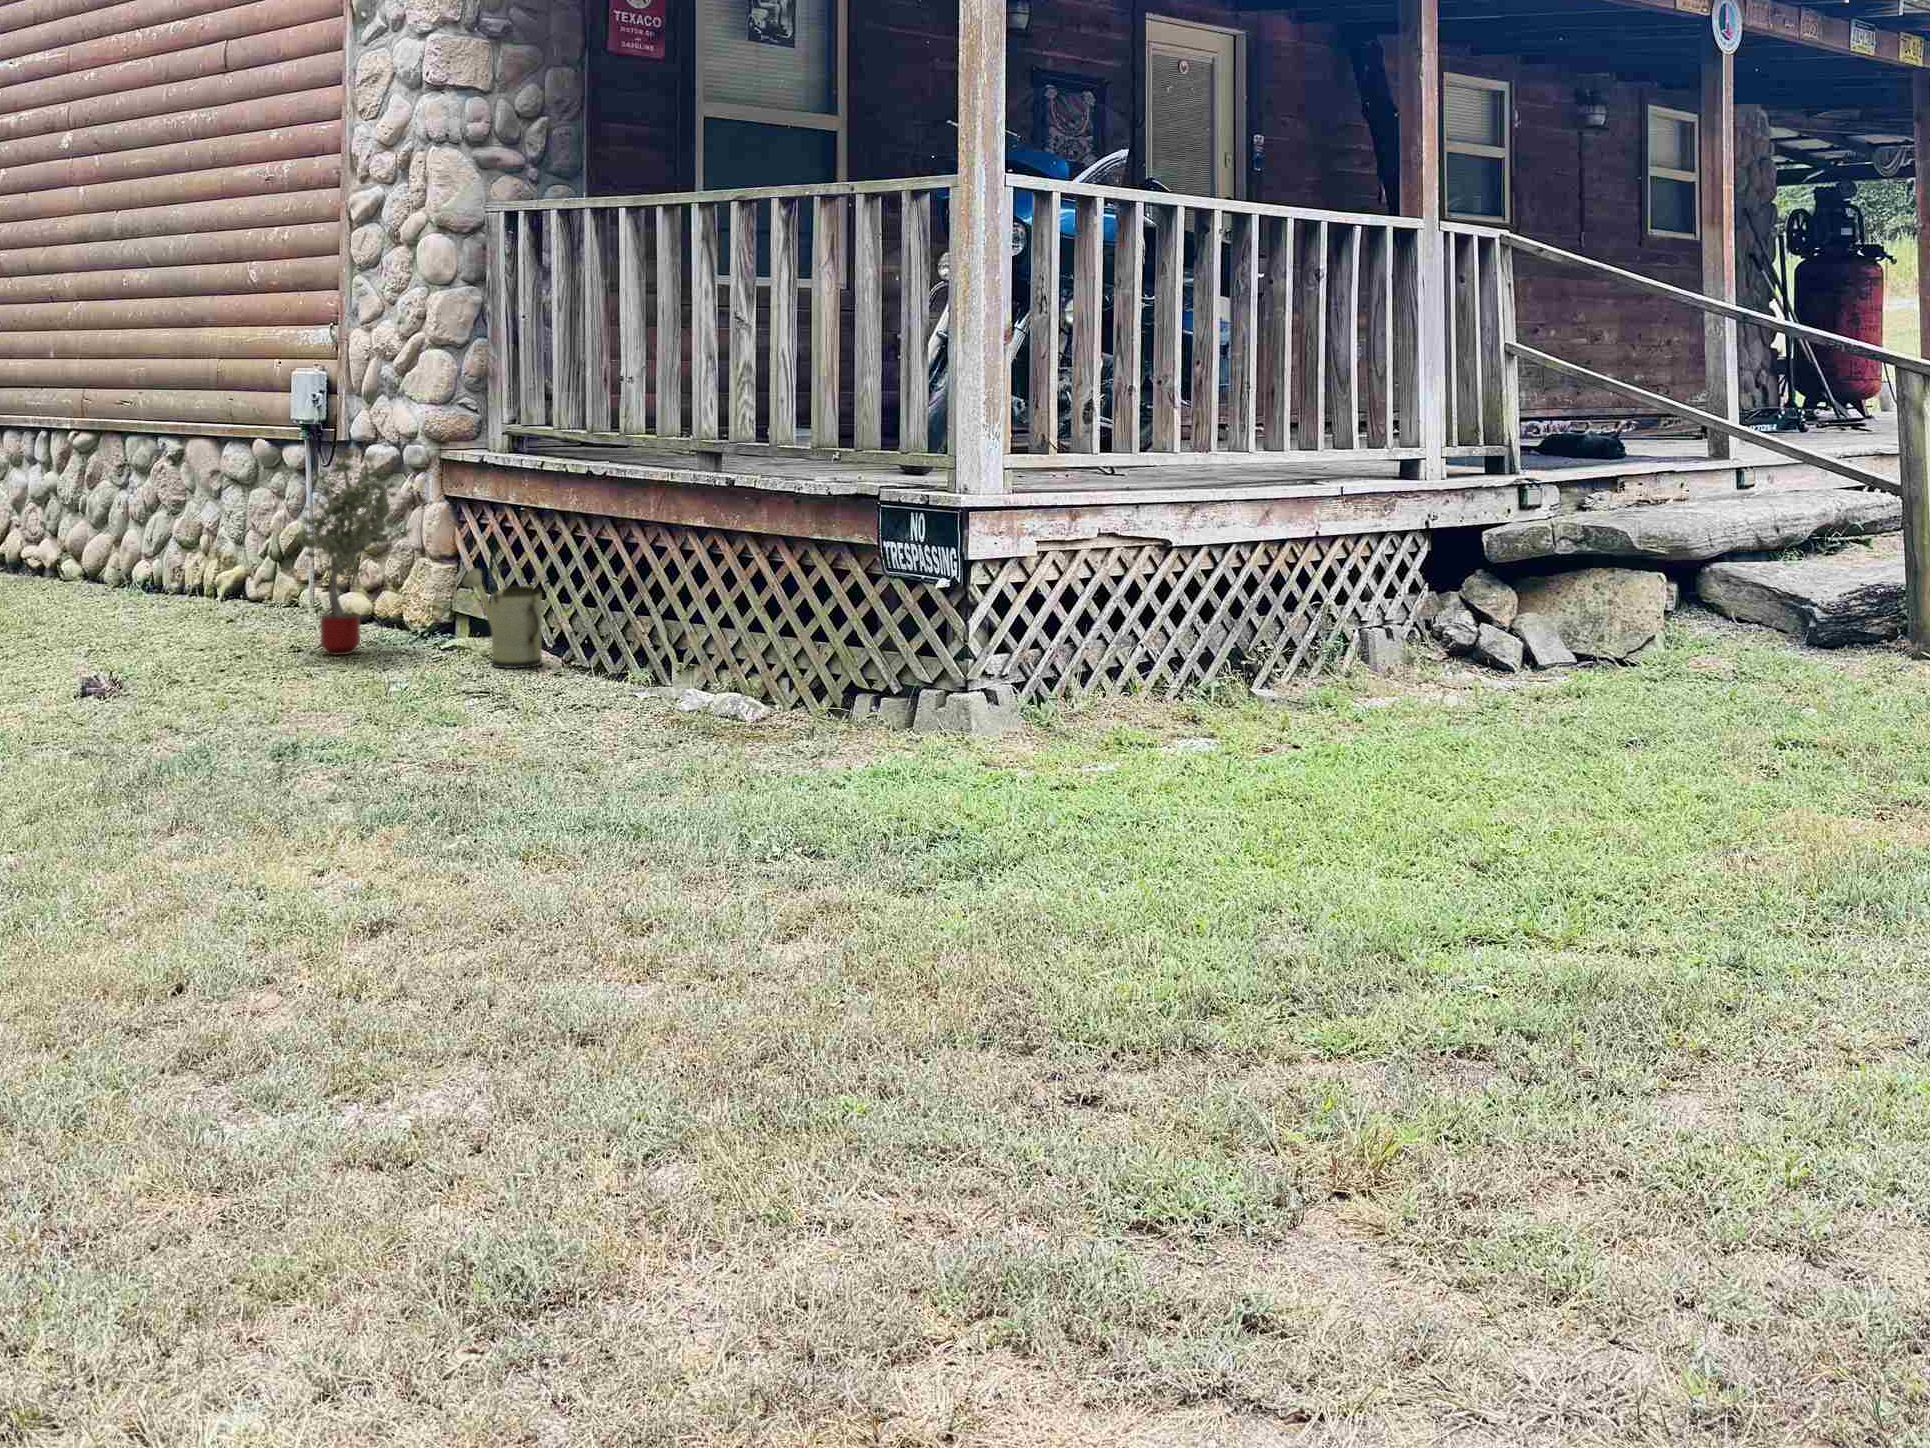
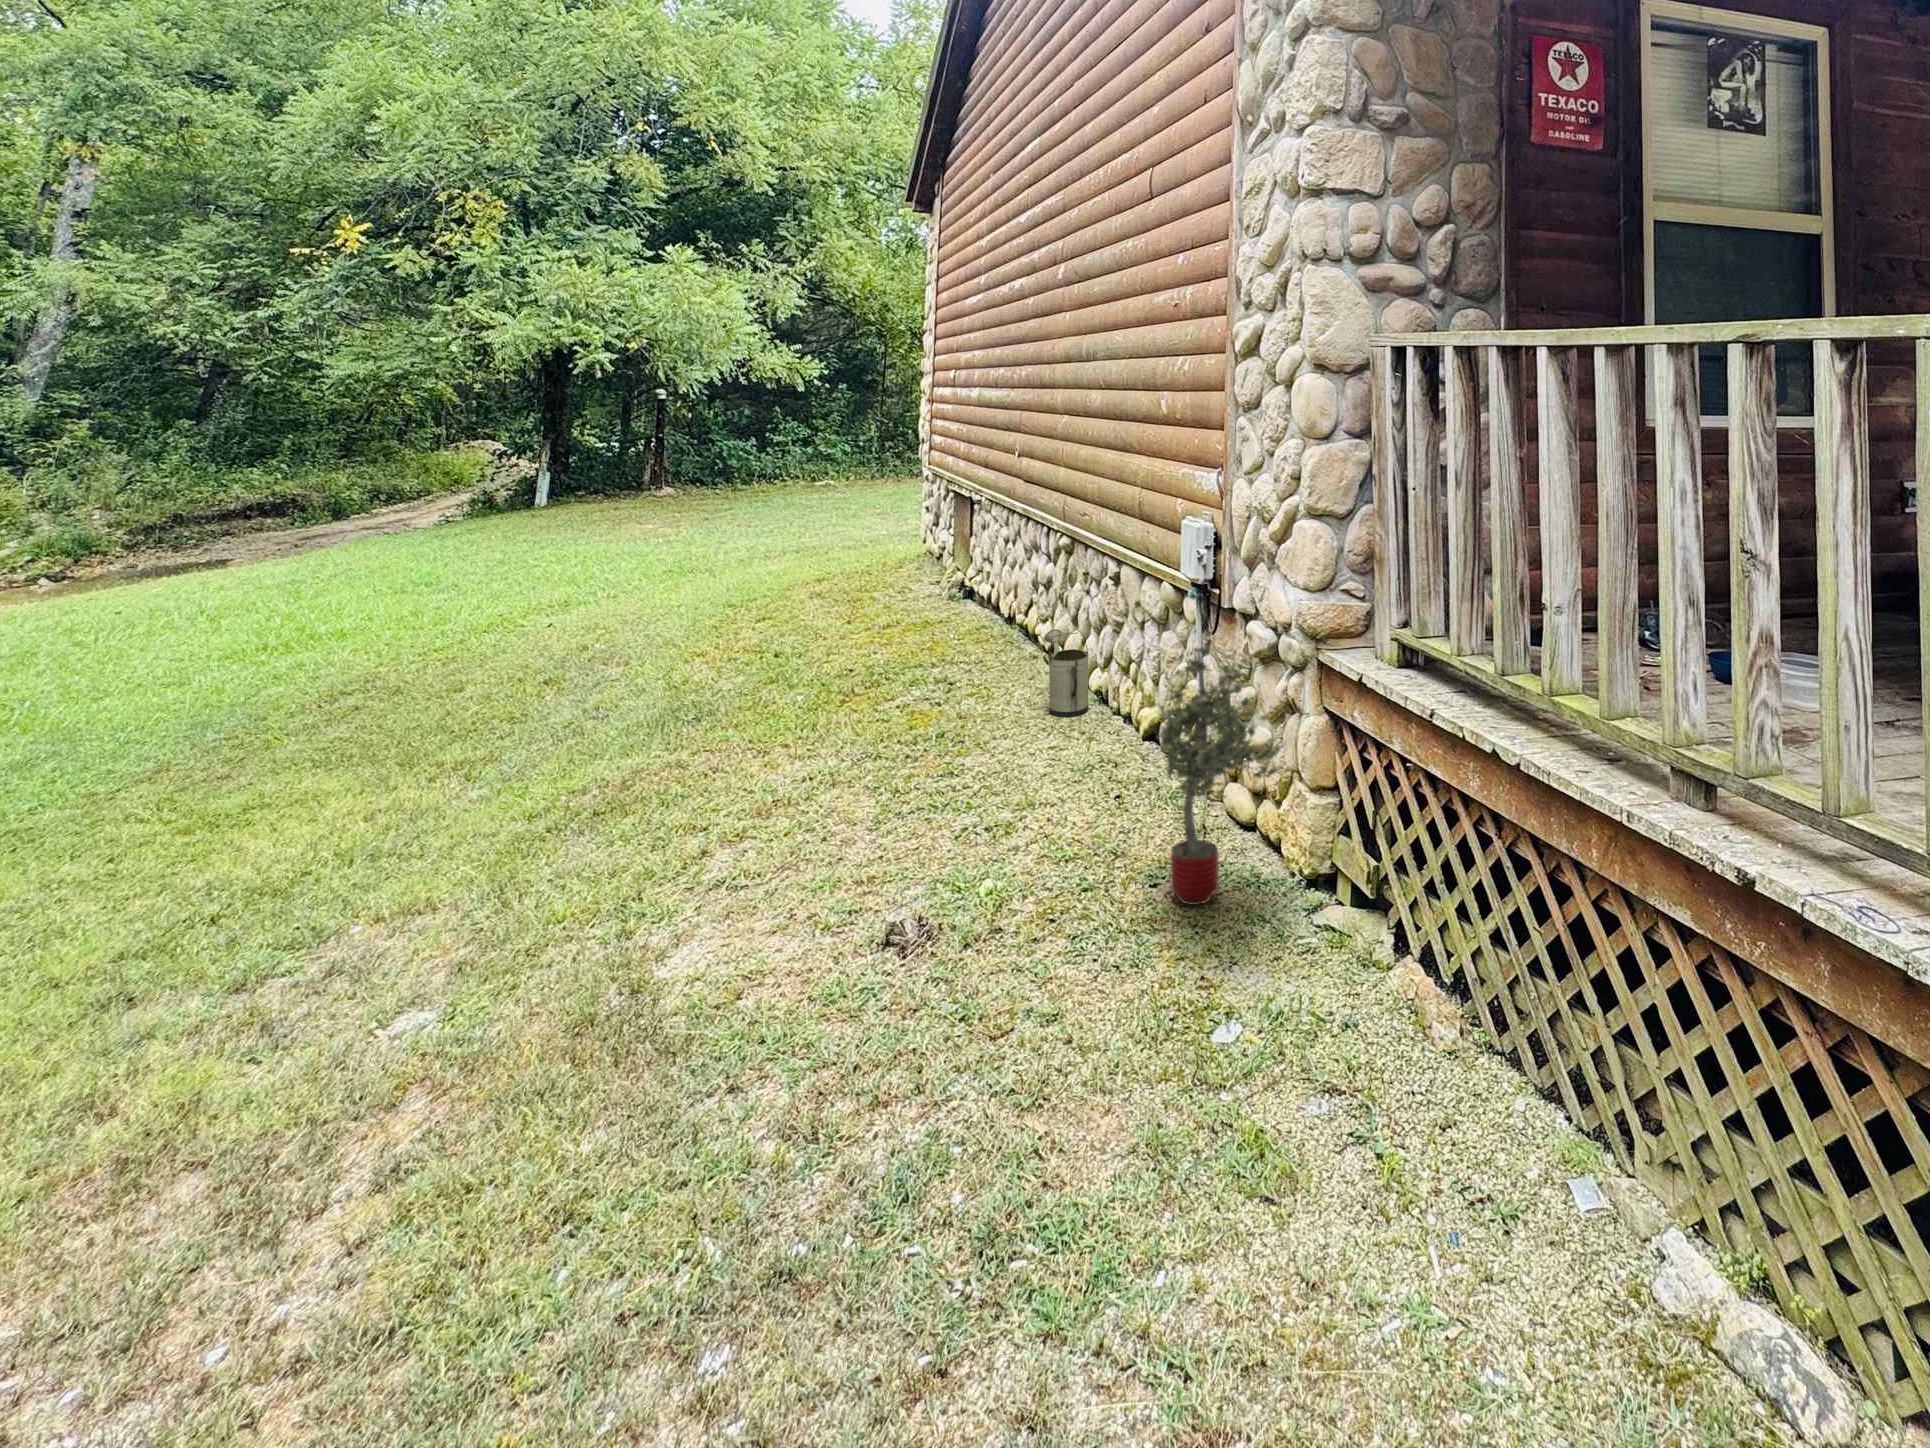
watering can: present [462,565,542,669] -> present [1044,629,1089,717]

